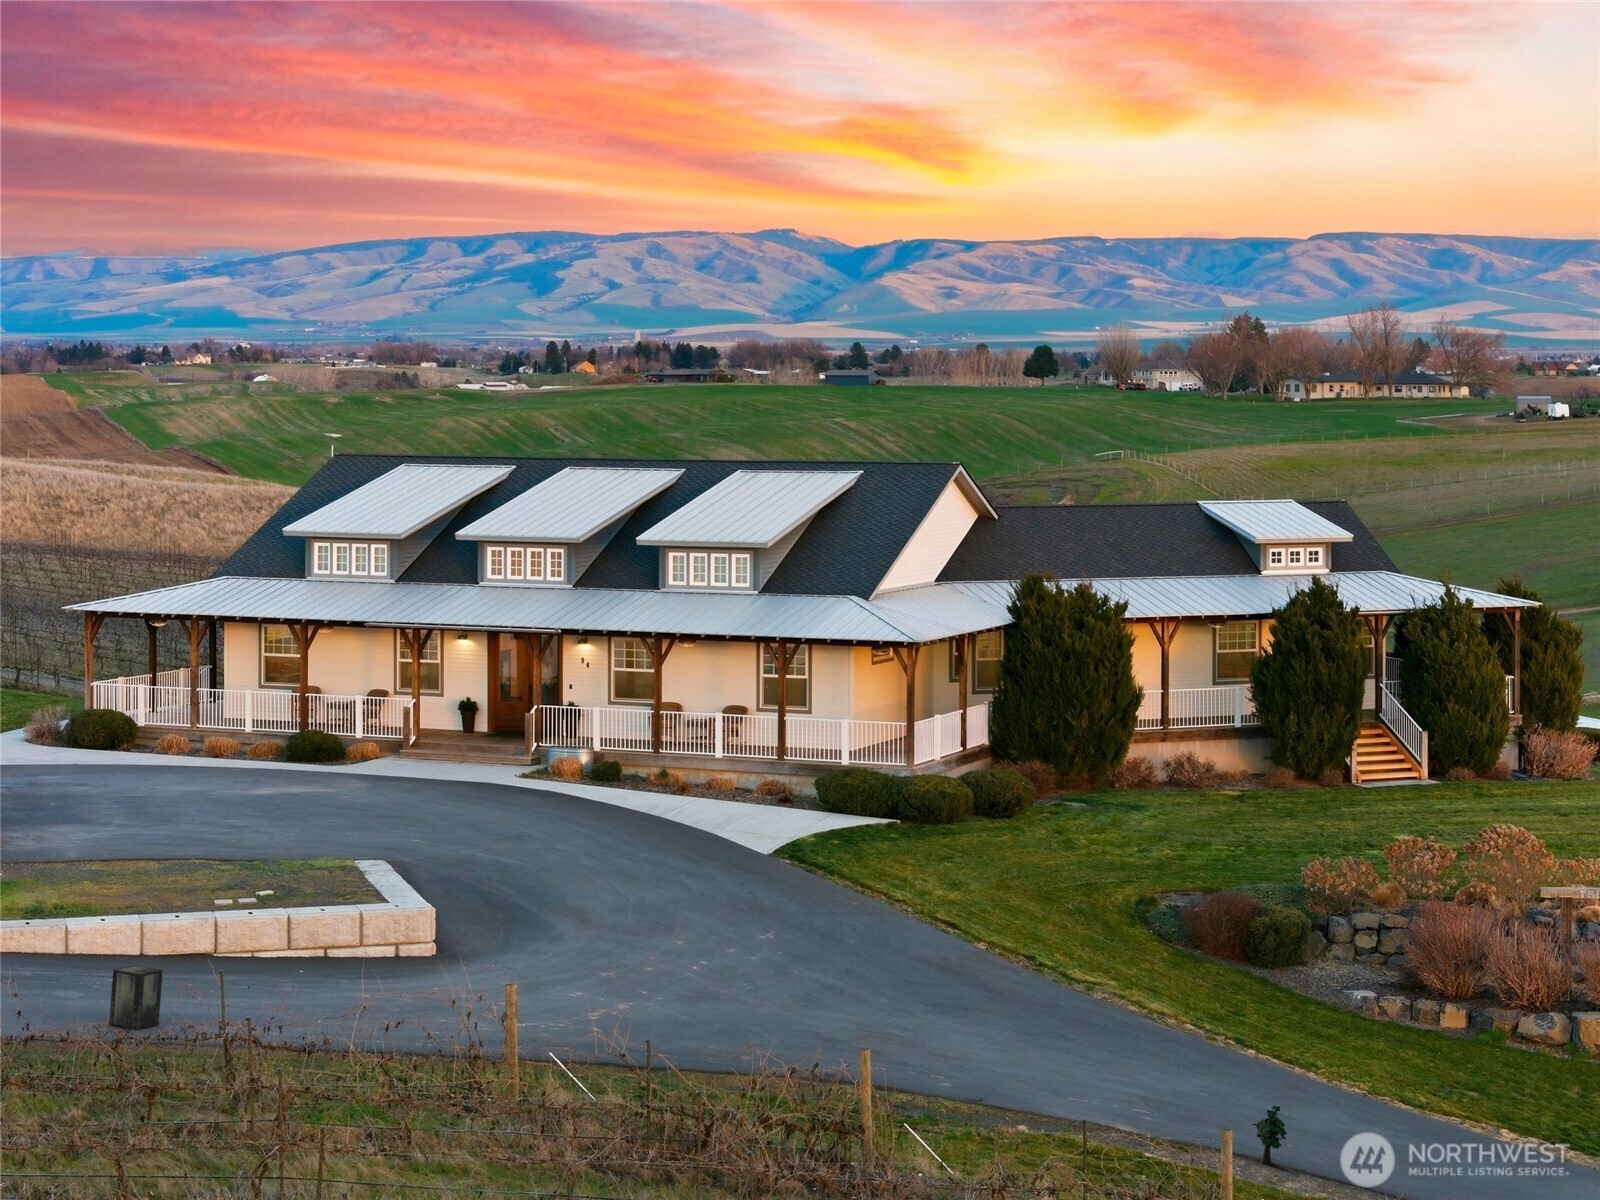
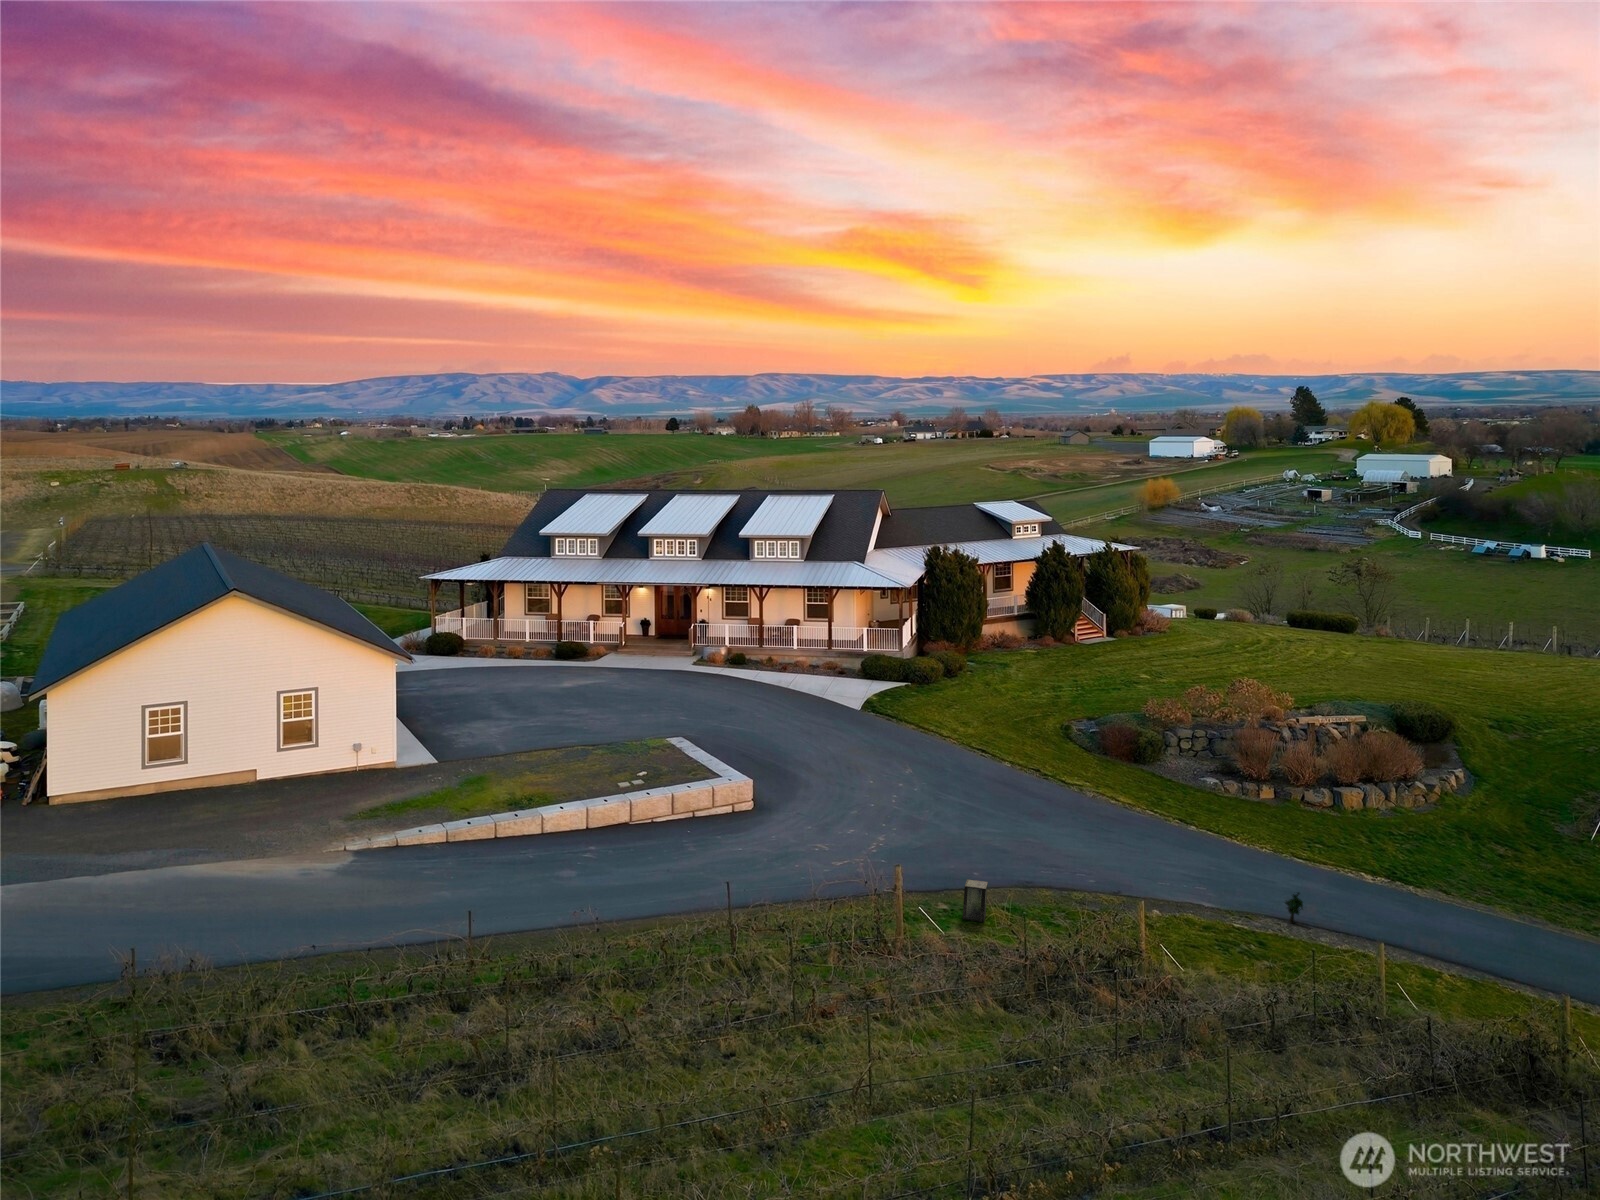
storage box: present [109,965,163,1031] -> present [963,879,988,922]

